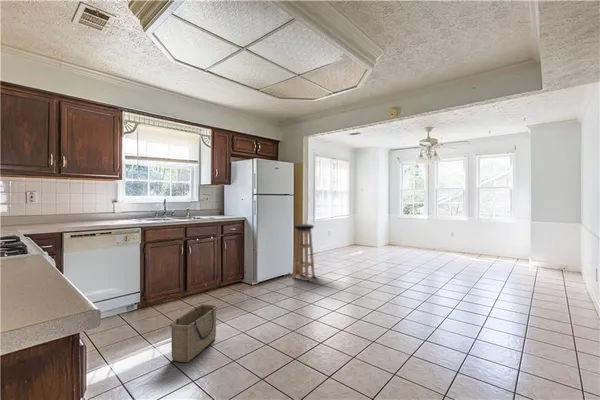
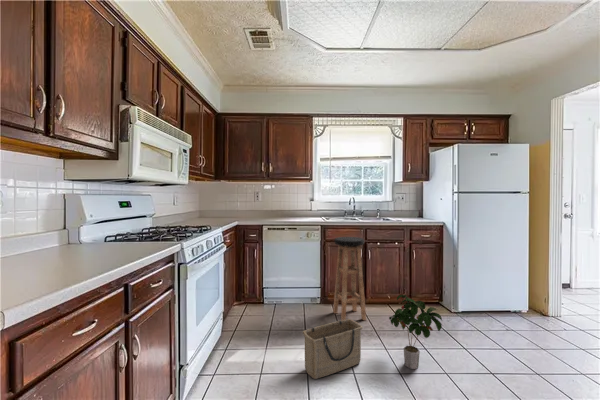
bar stool: present [293,224,315,280] -> present [333,237,366,320]
potted plant: none [230,272,275,327] -> present [389,295,442,369]

